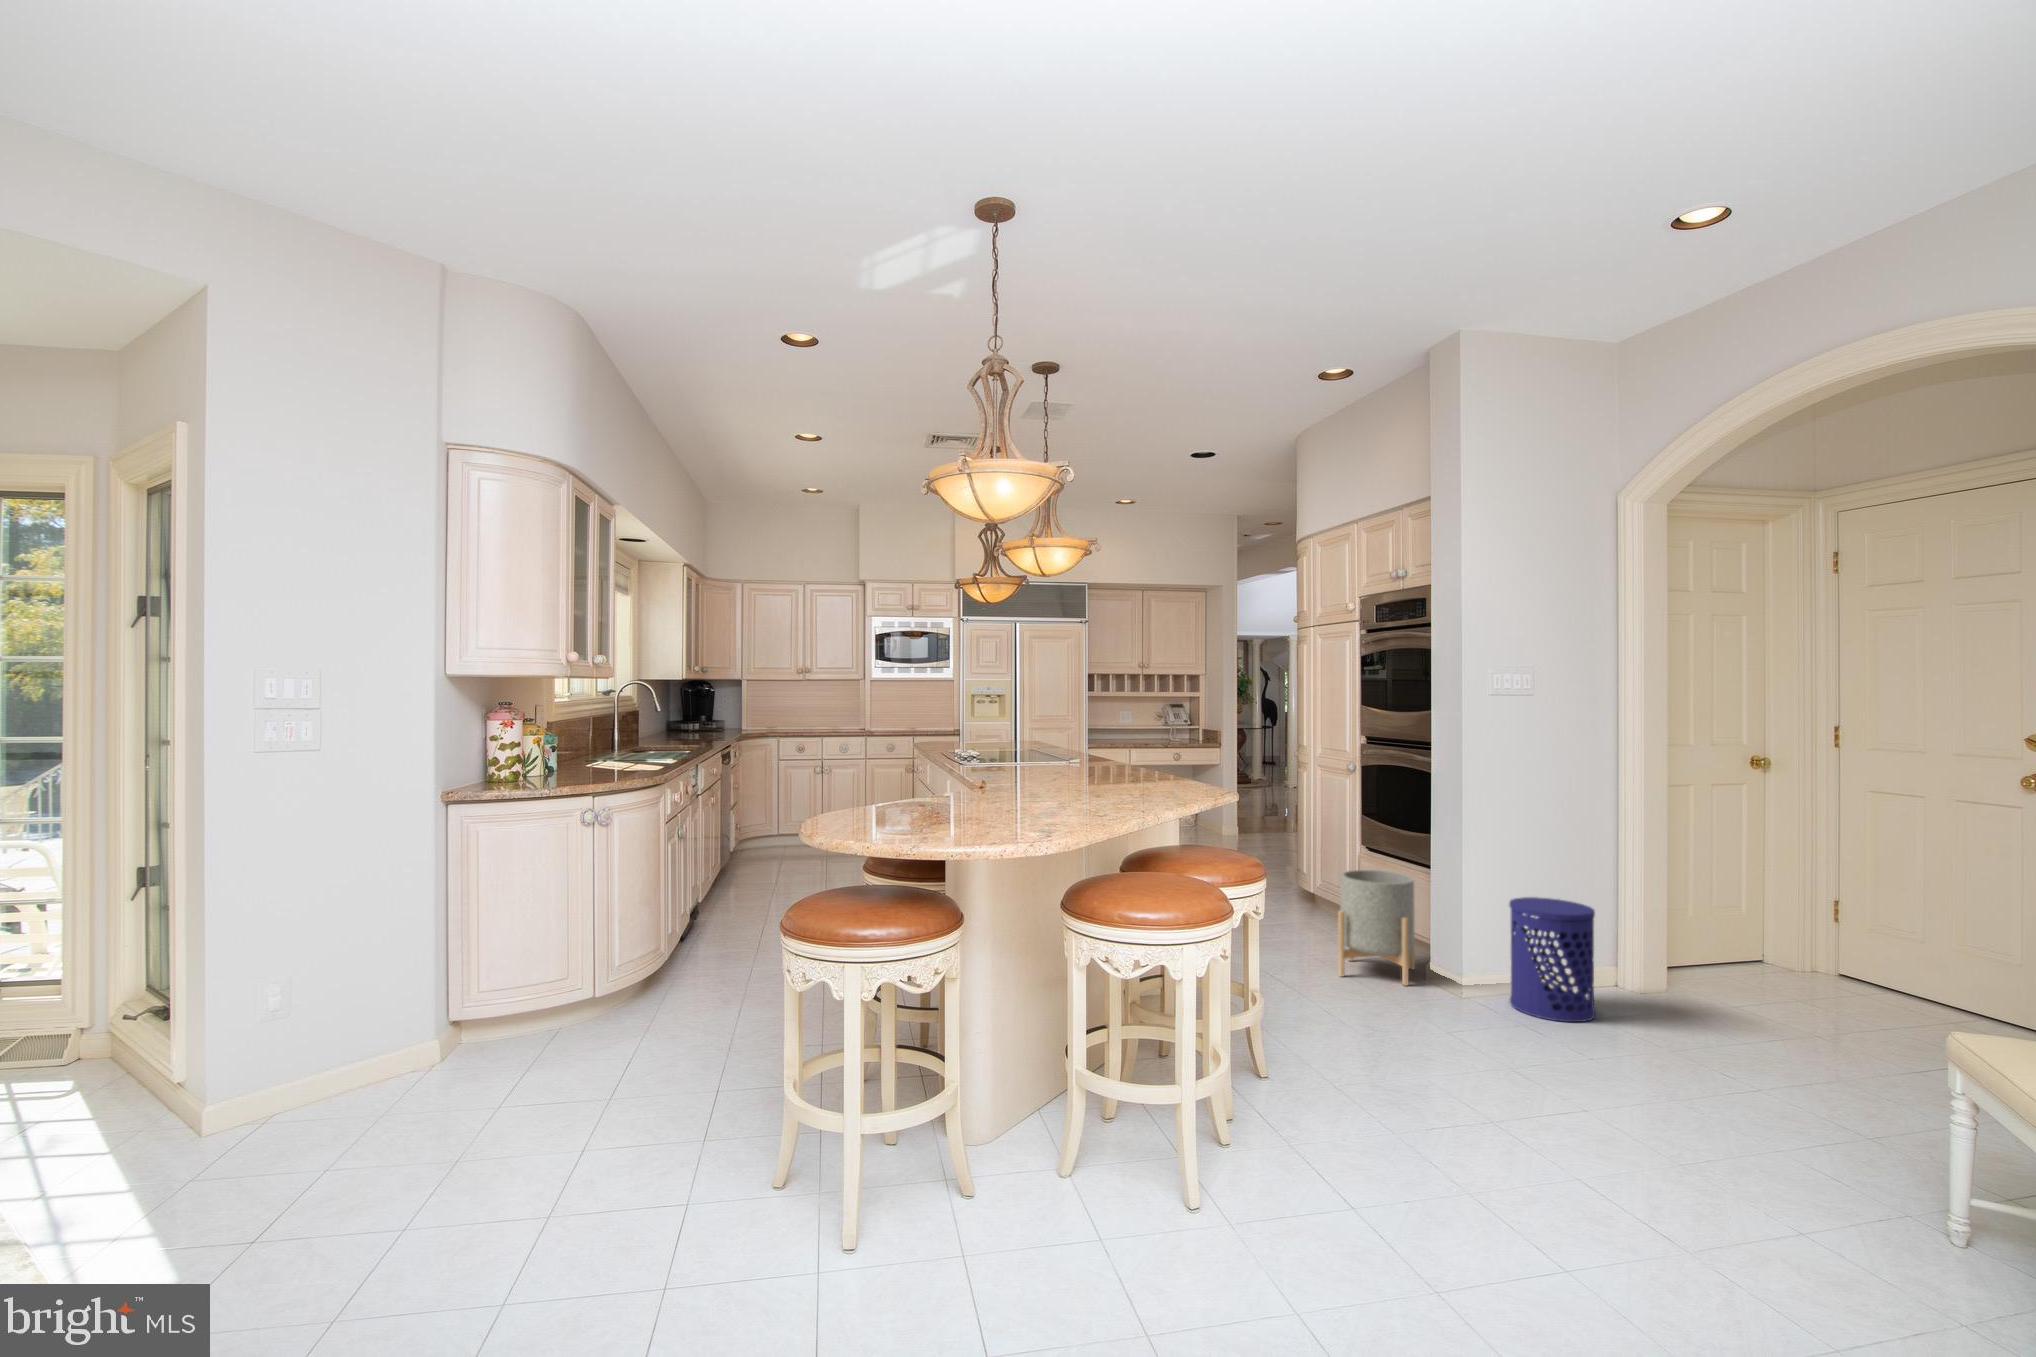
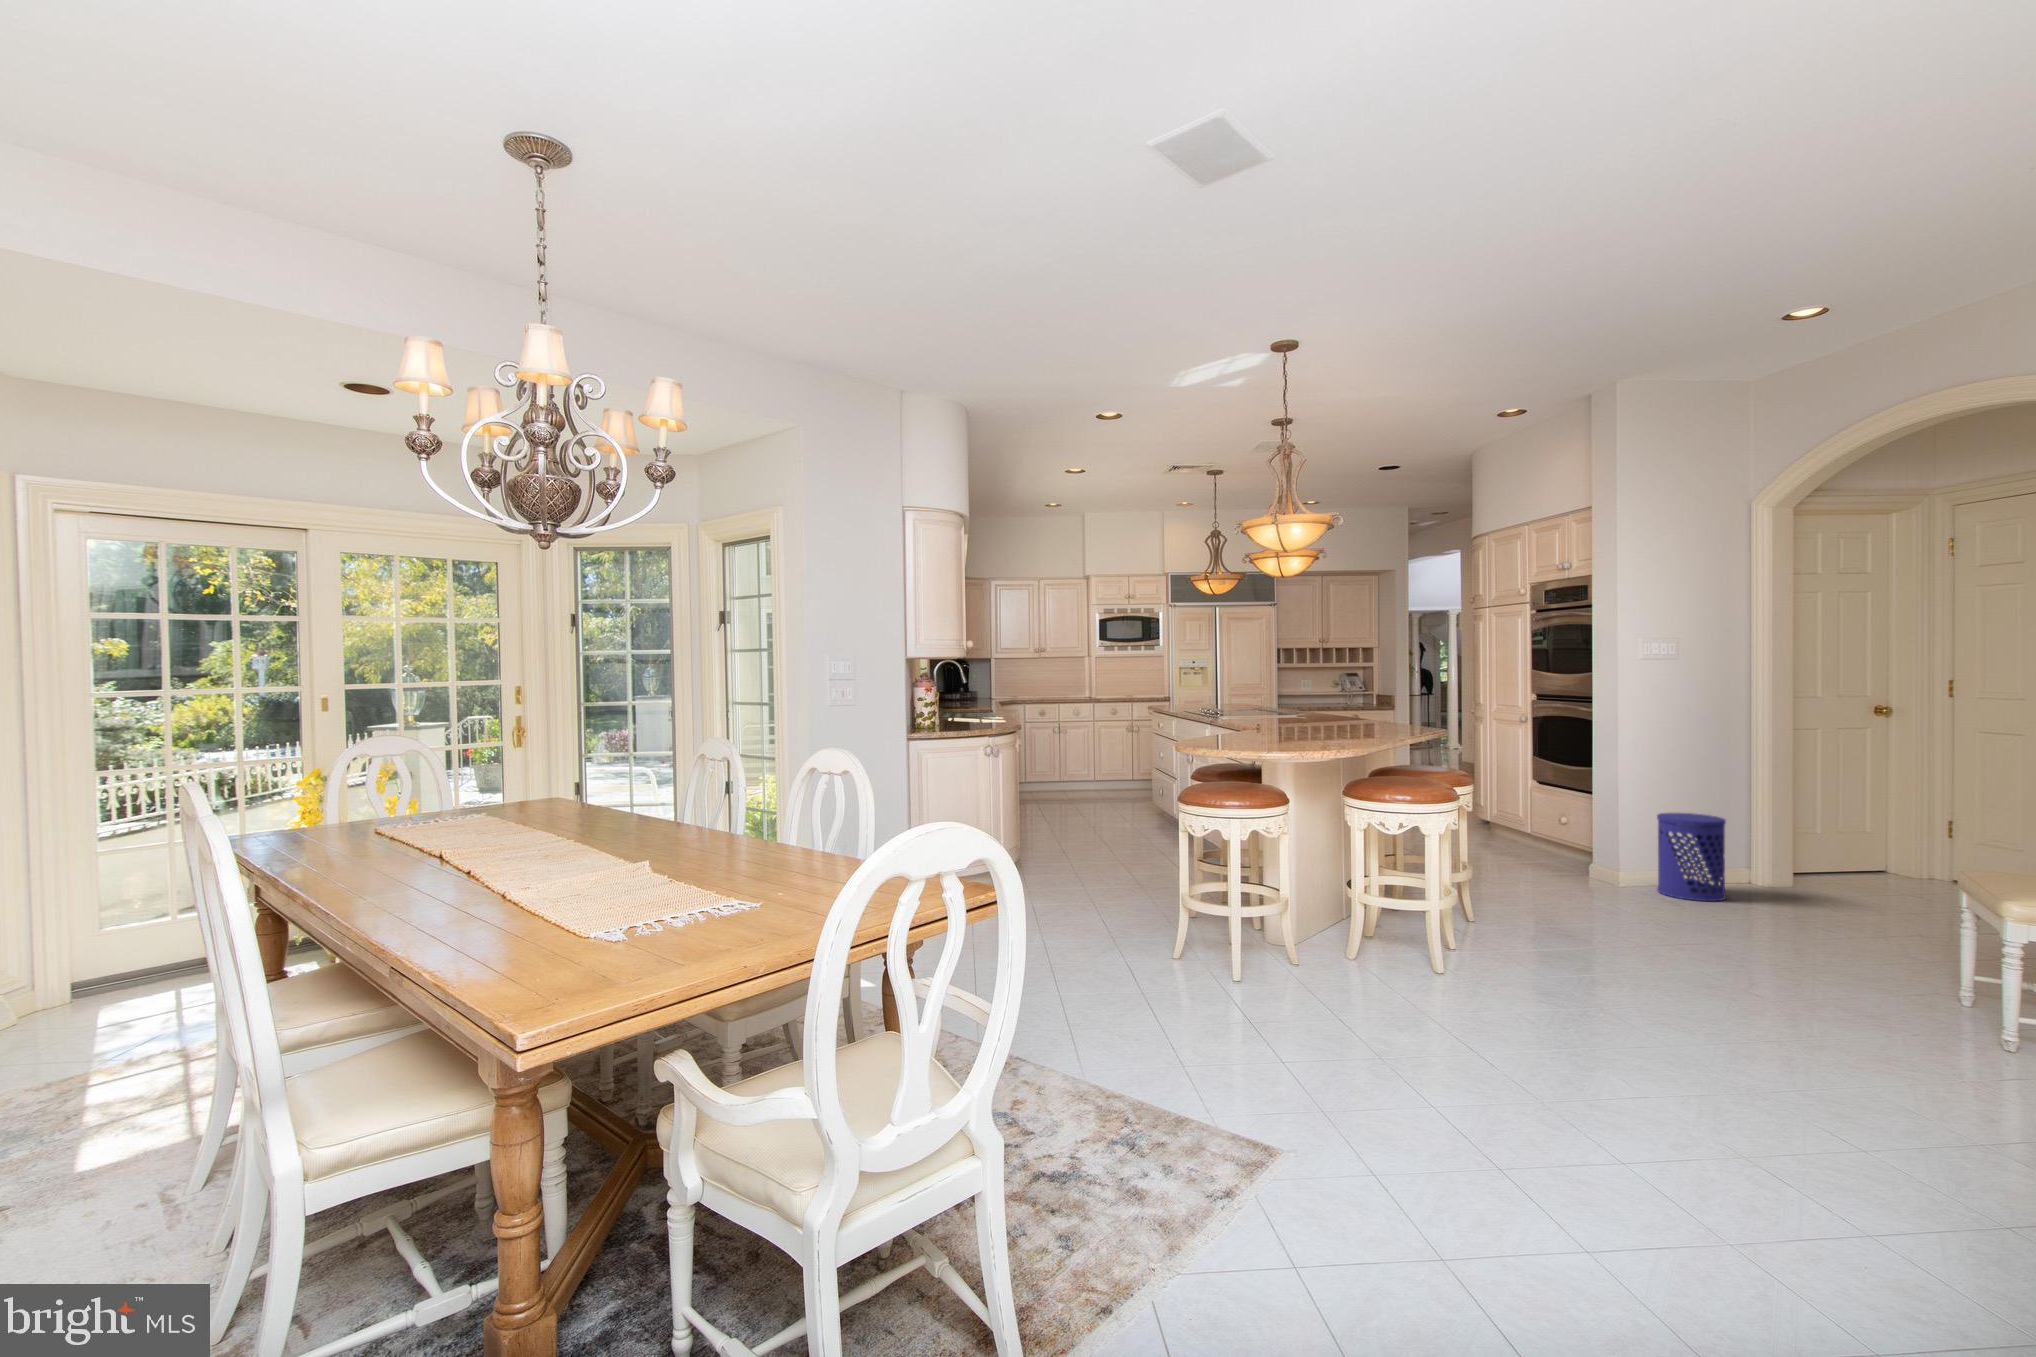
planter: present [1338,870,1415,986] -> none [1518,796,1580,881]

